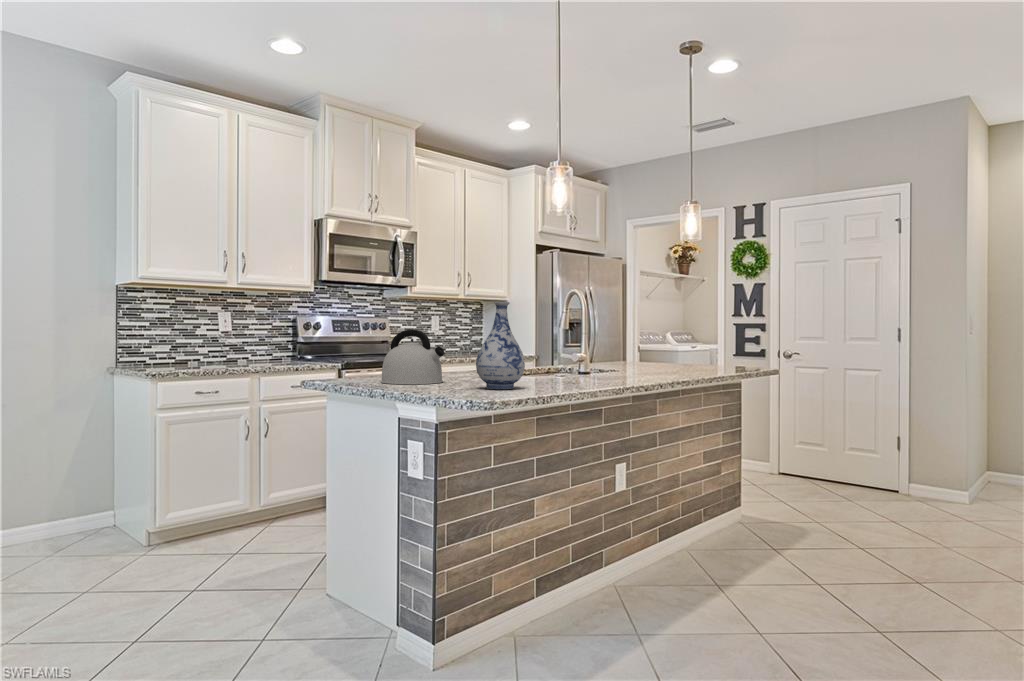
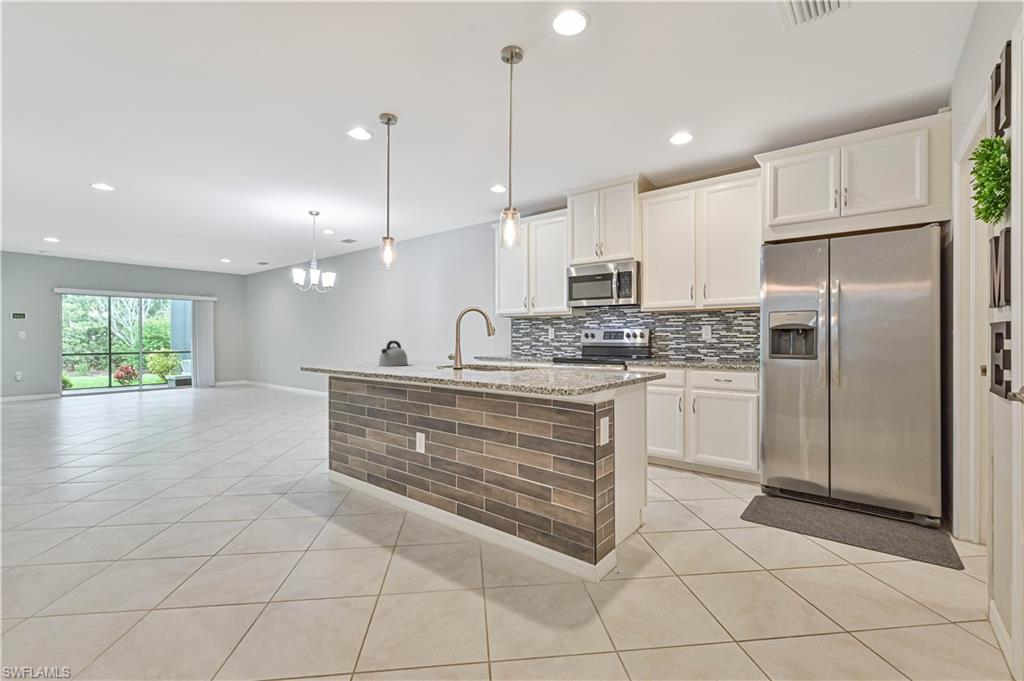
vase: present [476,302,525,389] -> none [331,329,354,368]

